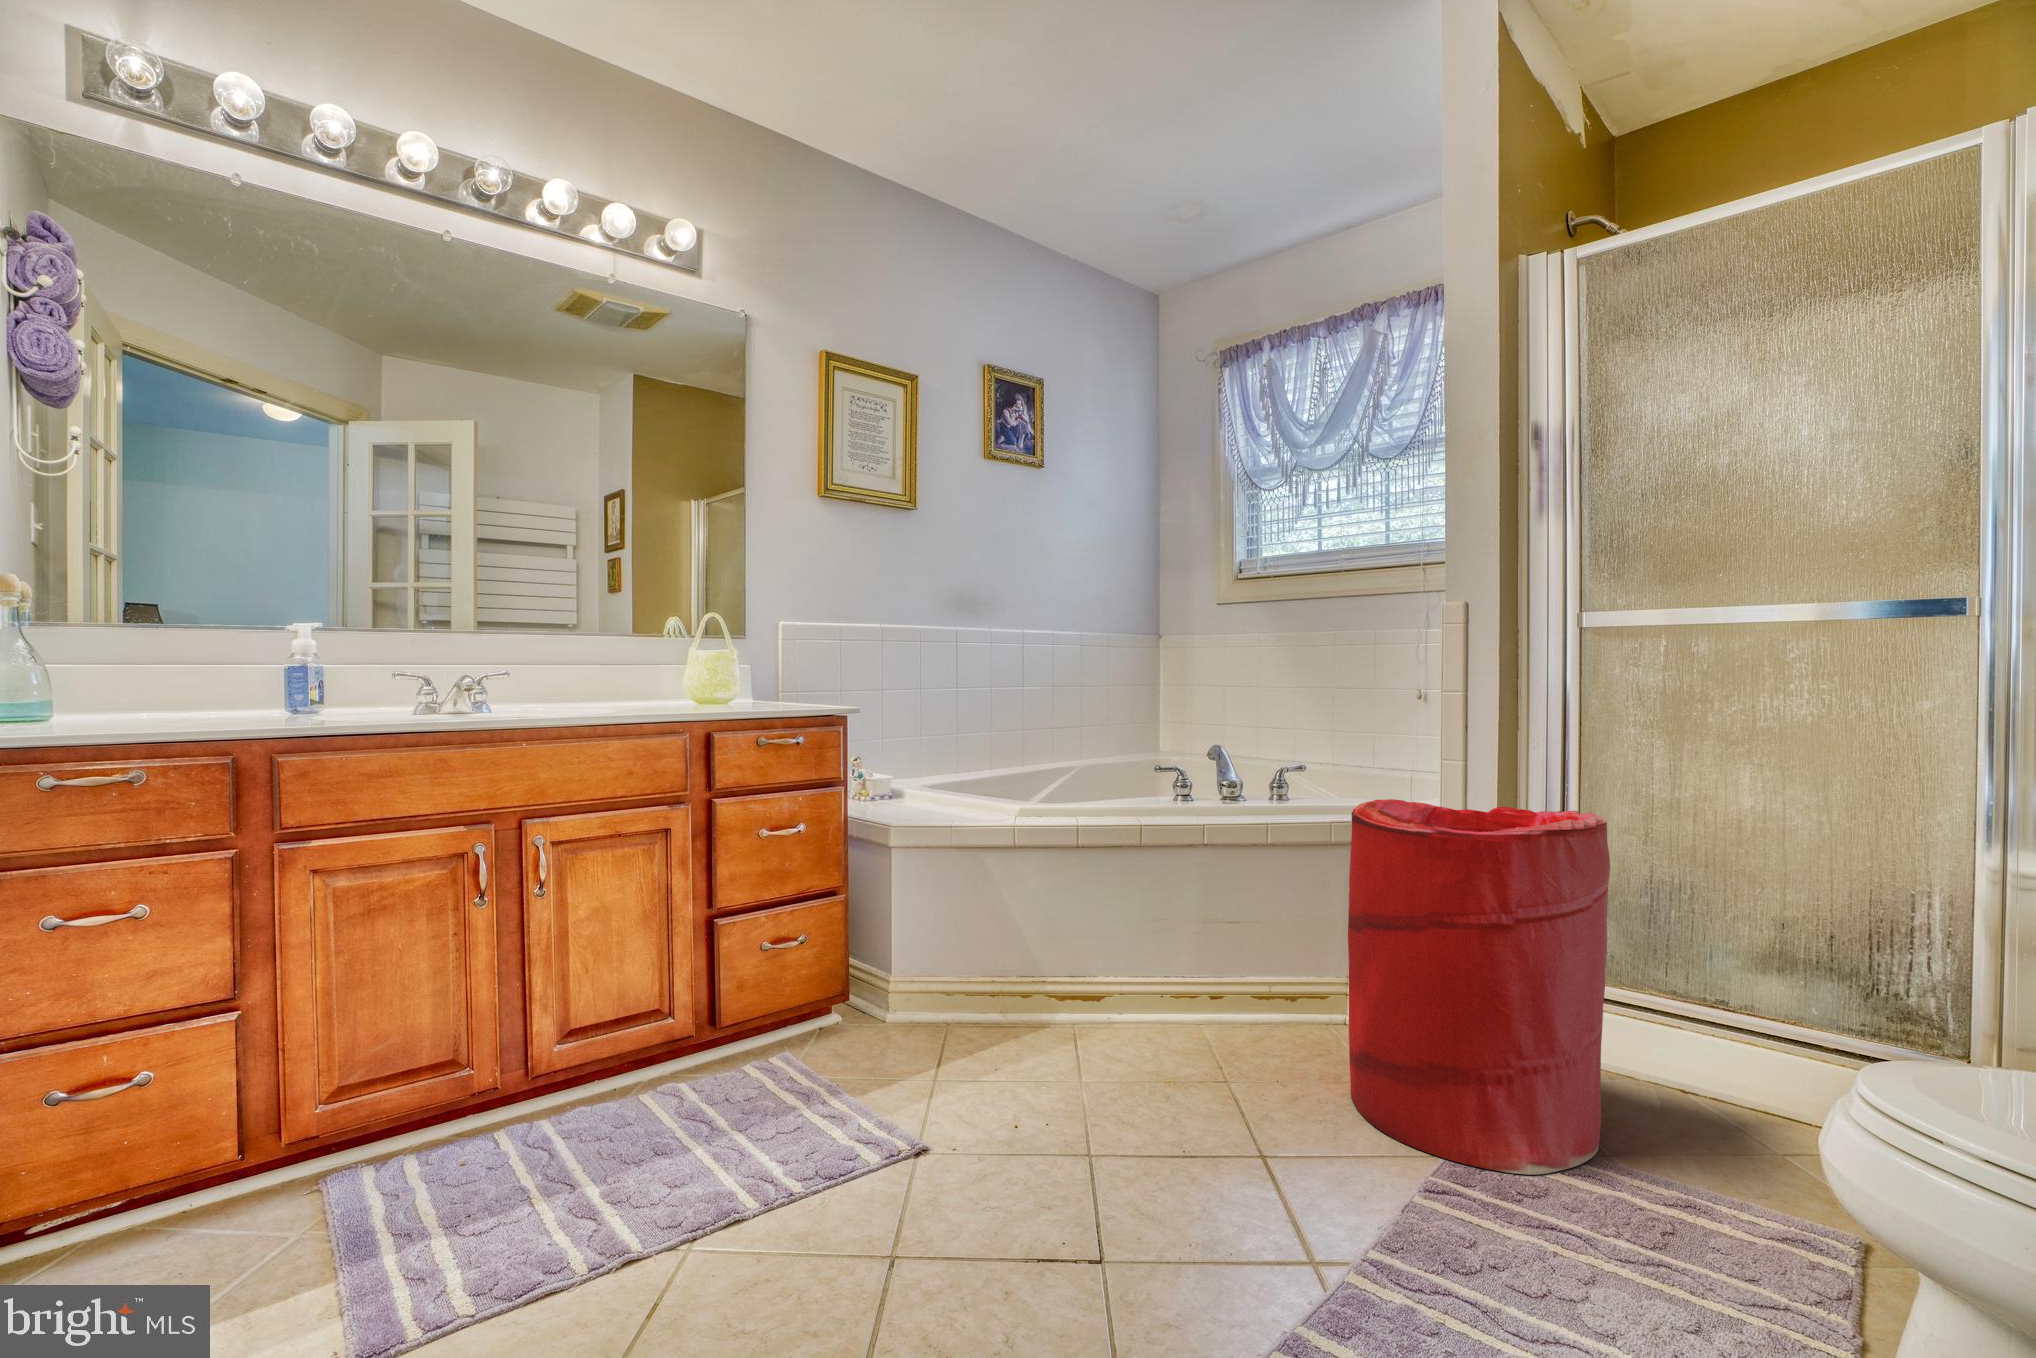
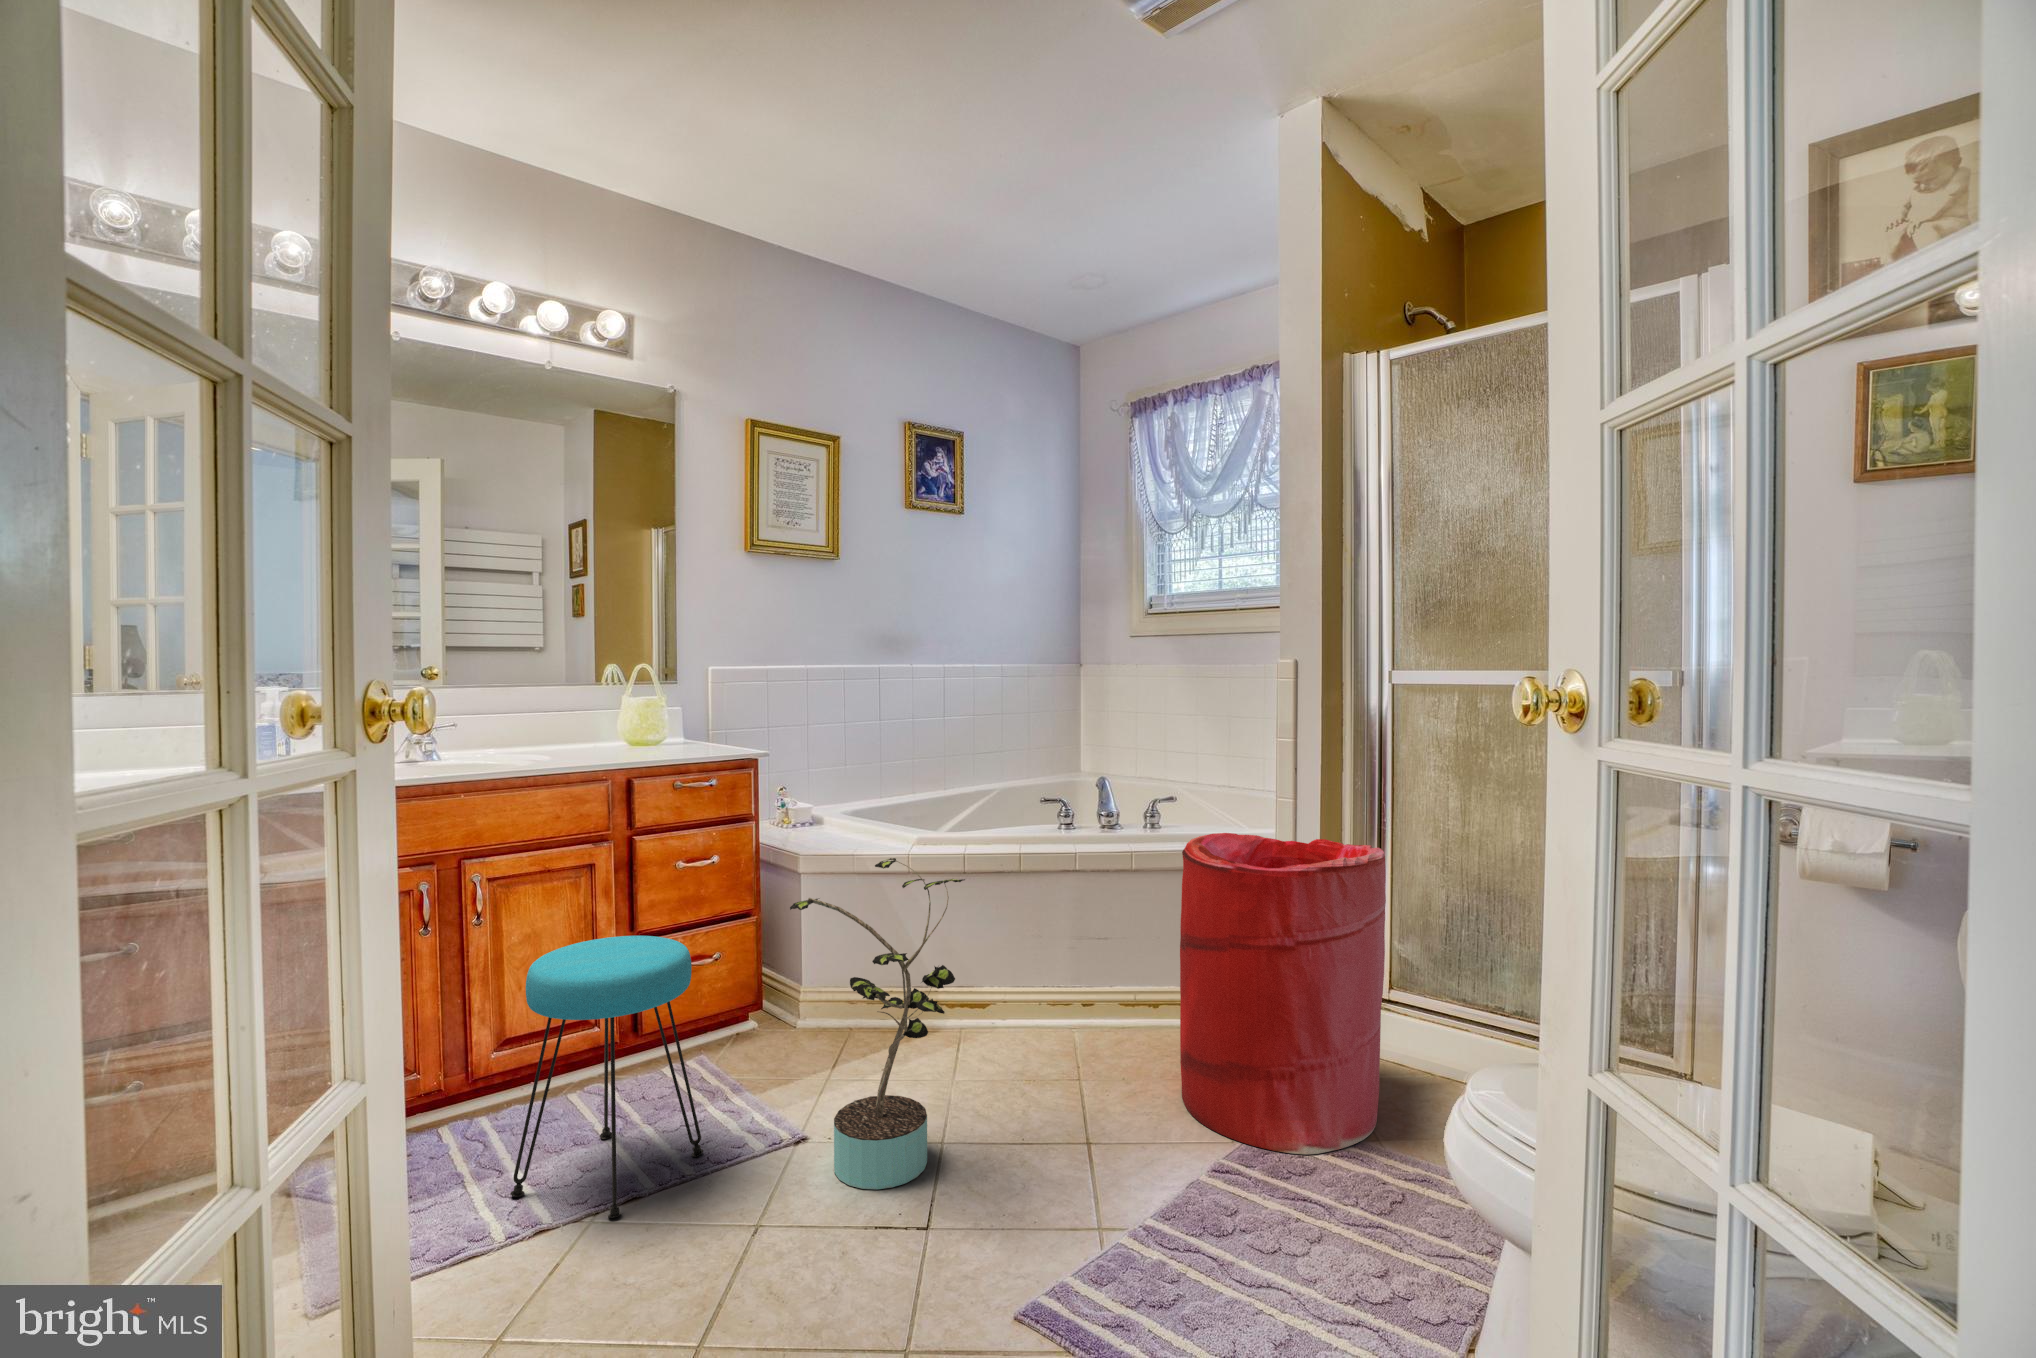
potted plant: none [917,818,1124,1211] -> present [790,858,965,1189]
stool: none [590,908,809,1242] -> present [510,936,703,1218]

